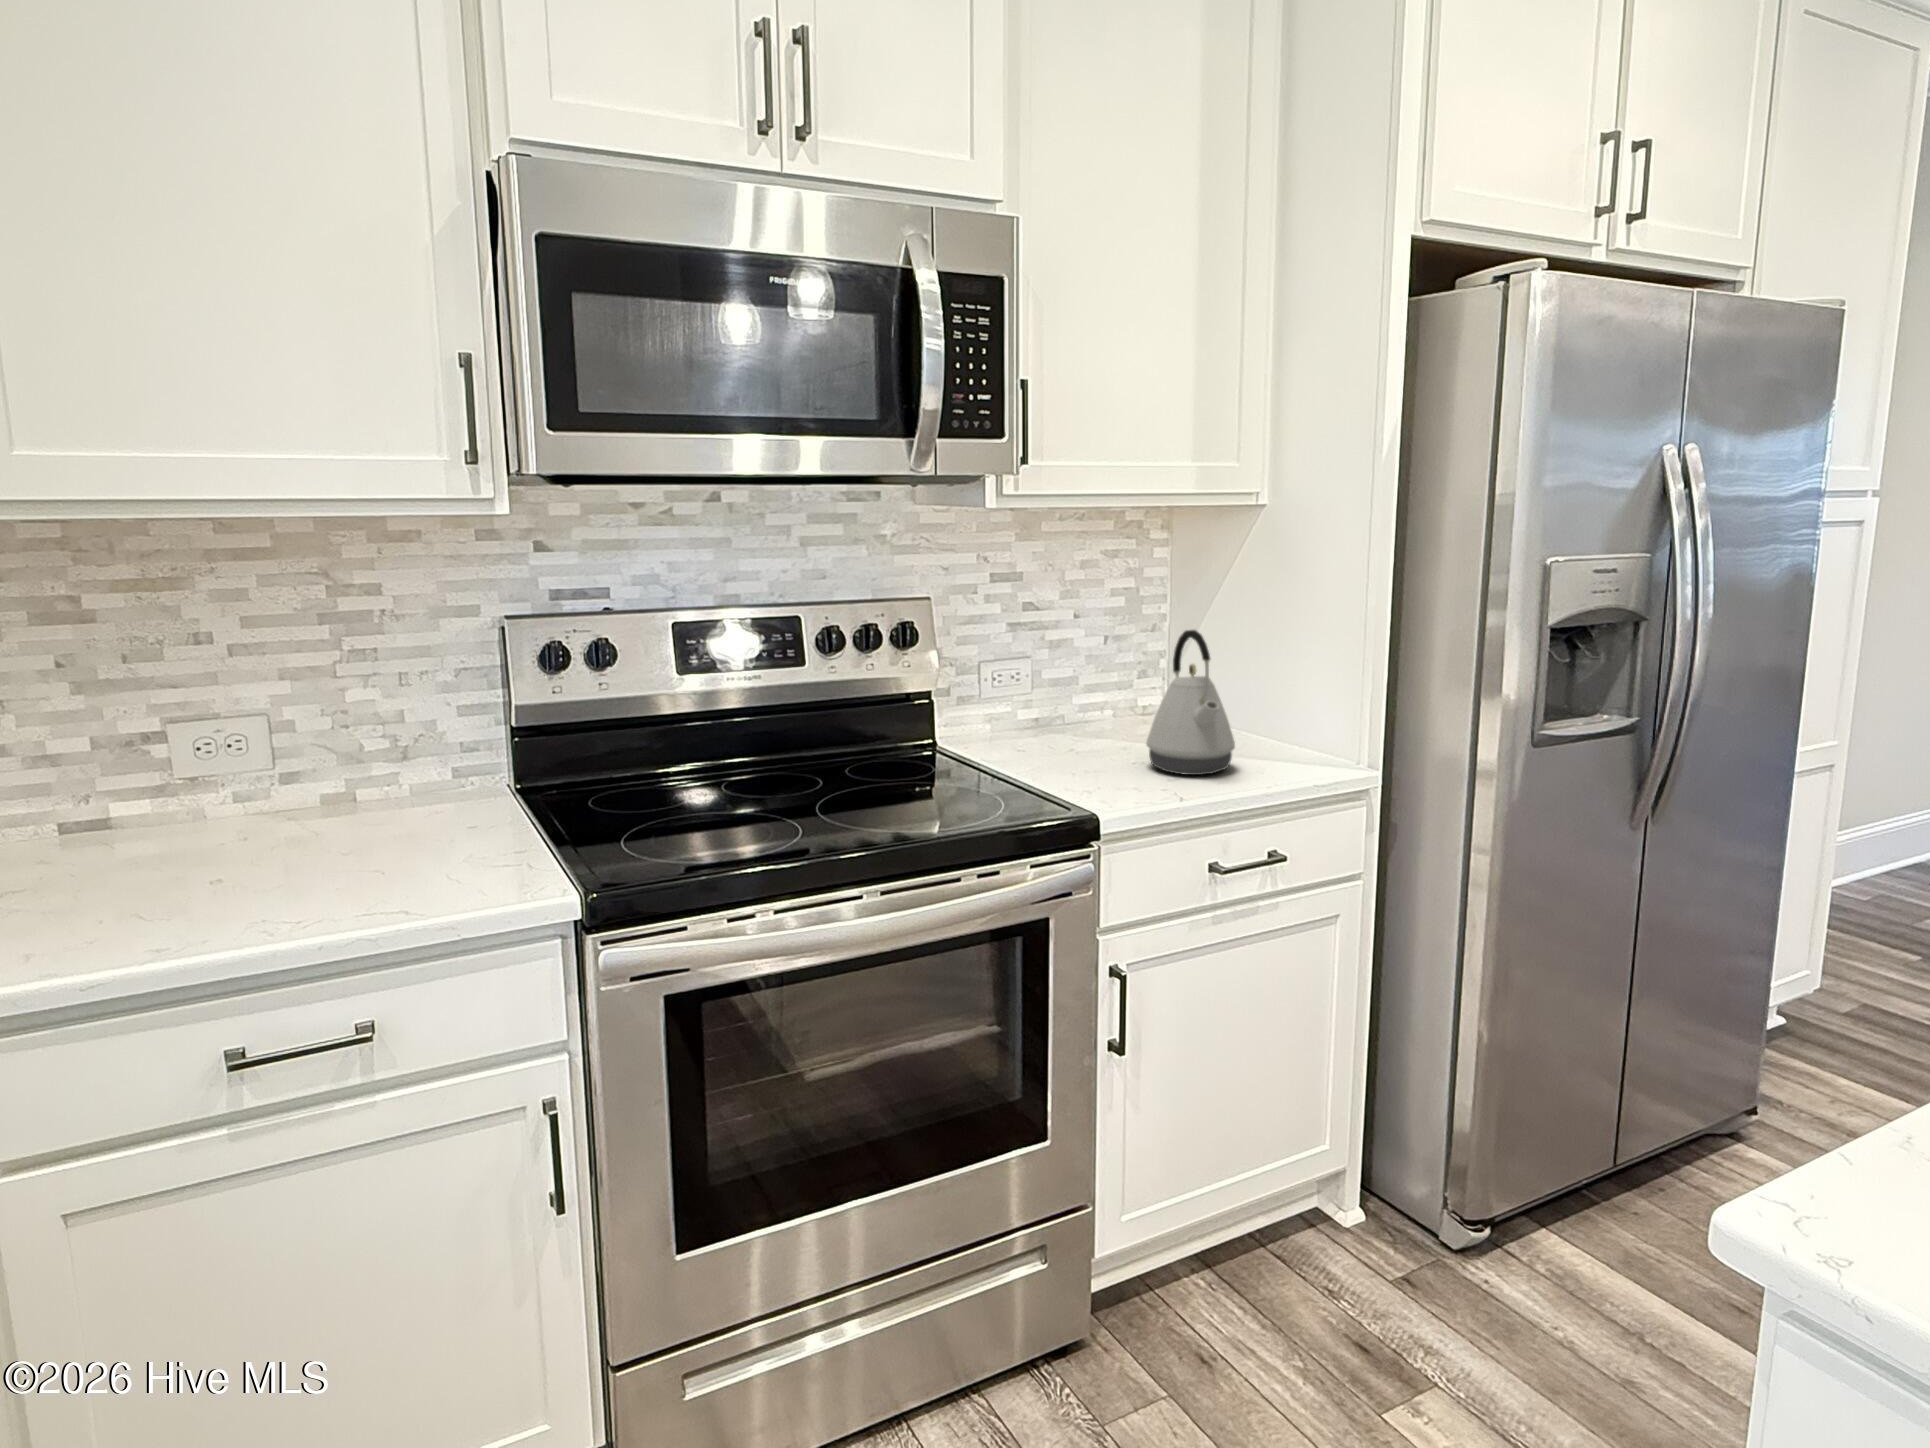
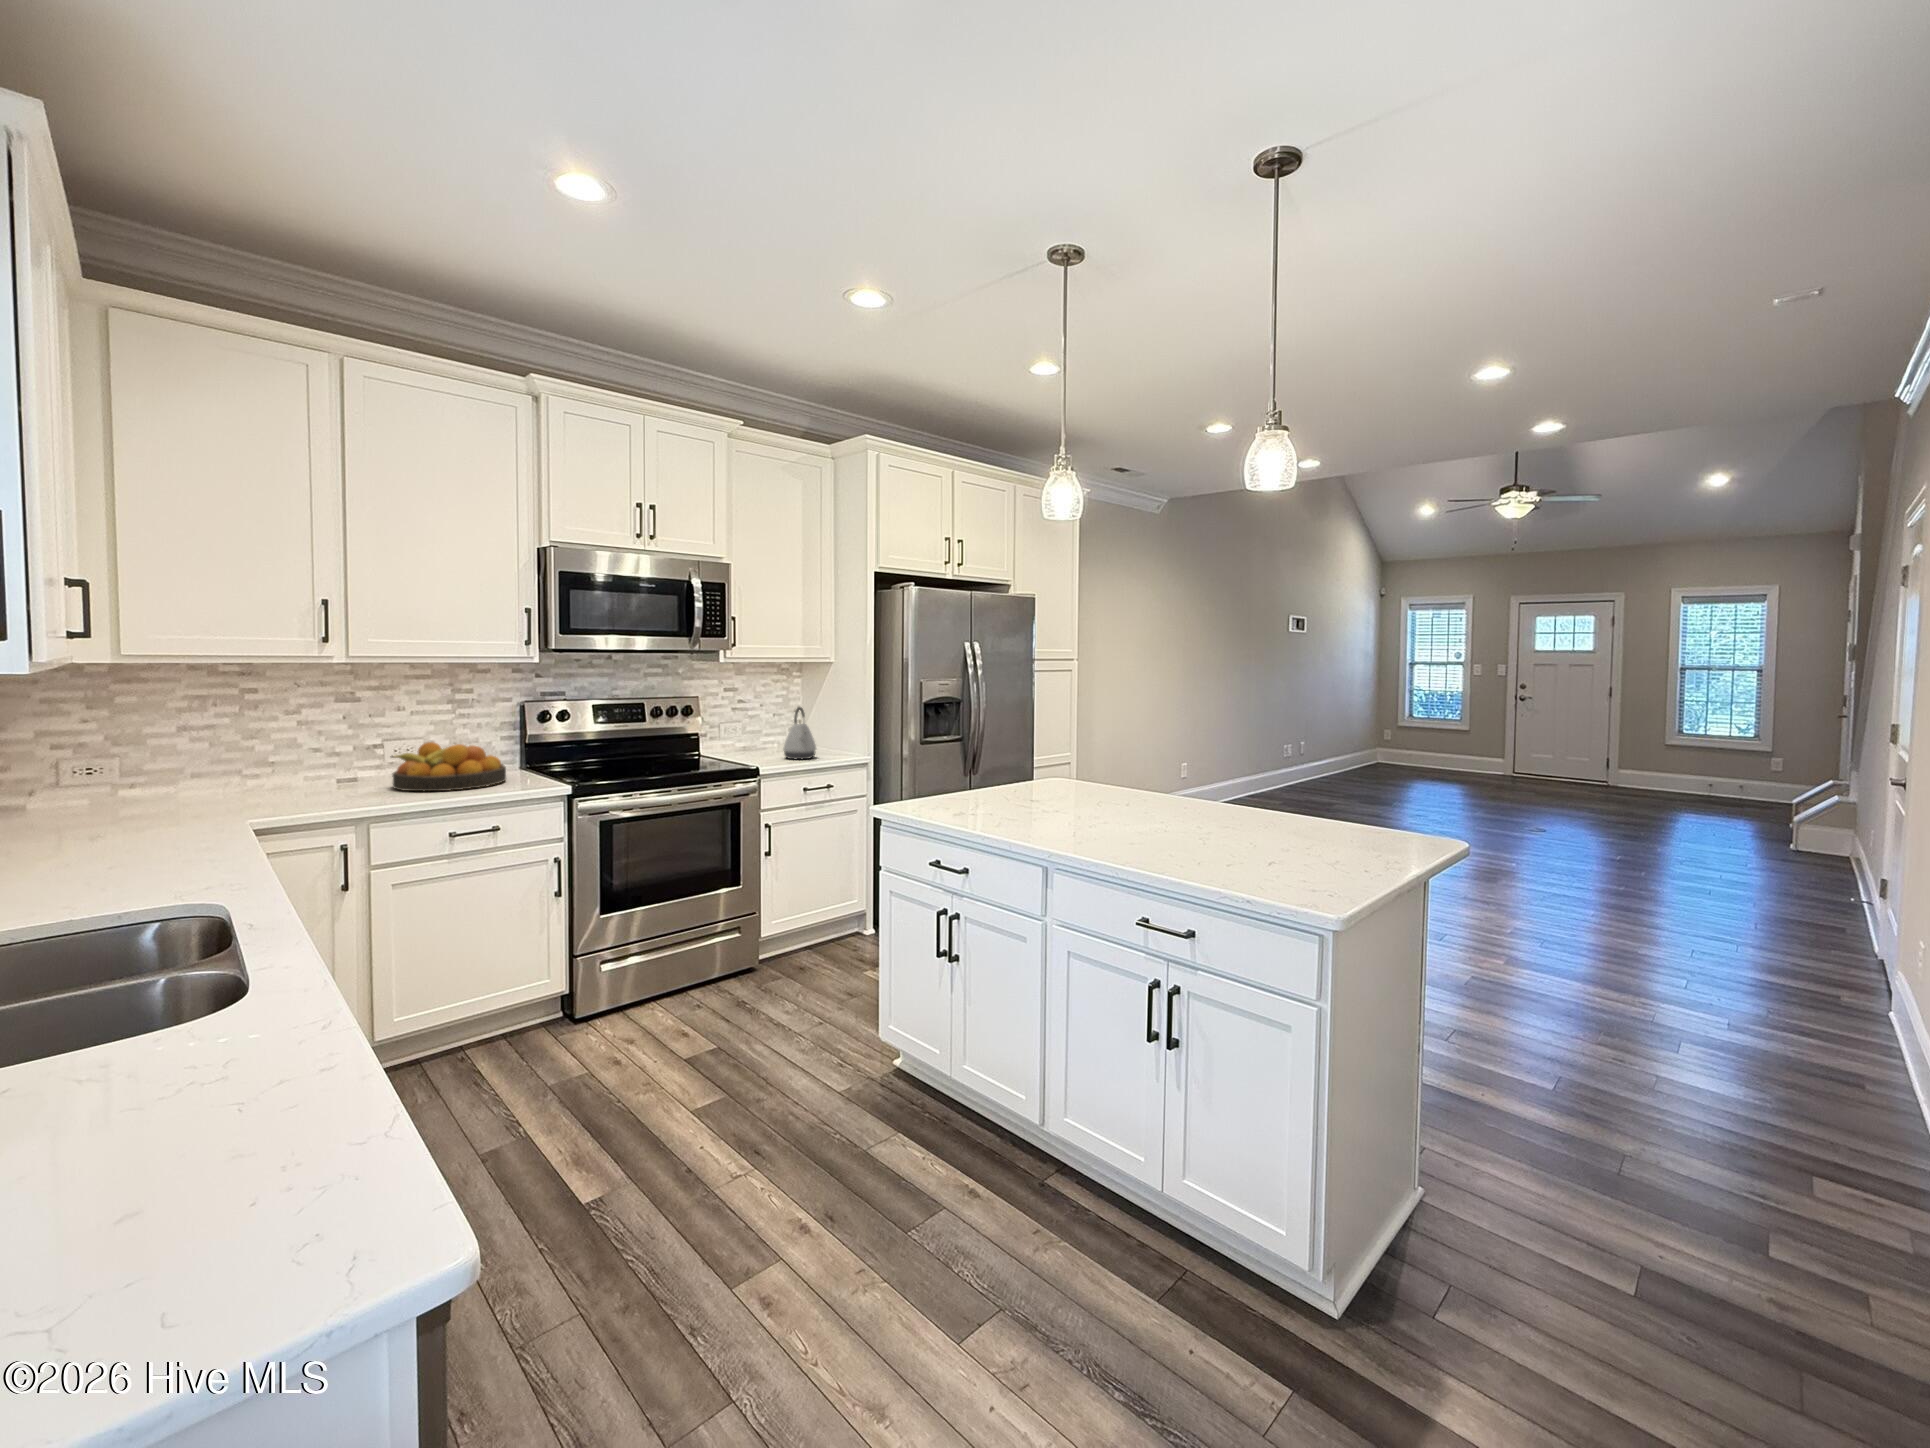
fruit bowl: none [129,740,438,901] -> present [391,742,506,791]

